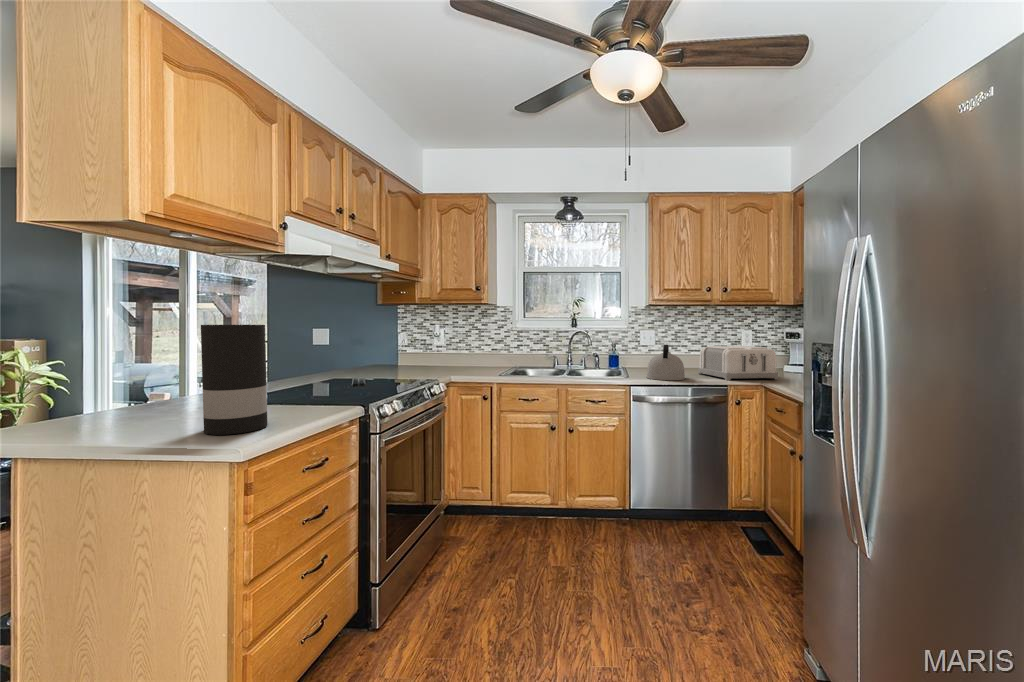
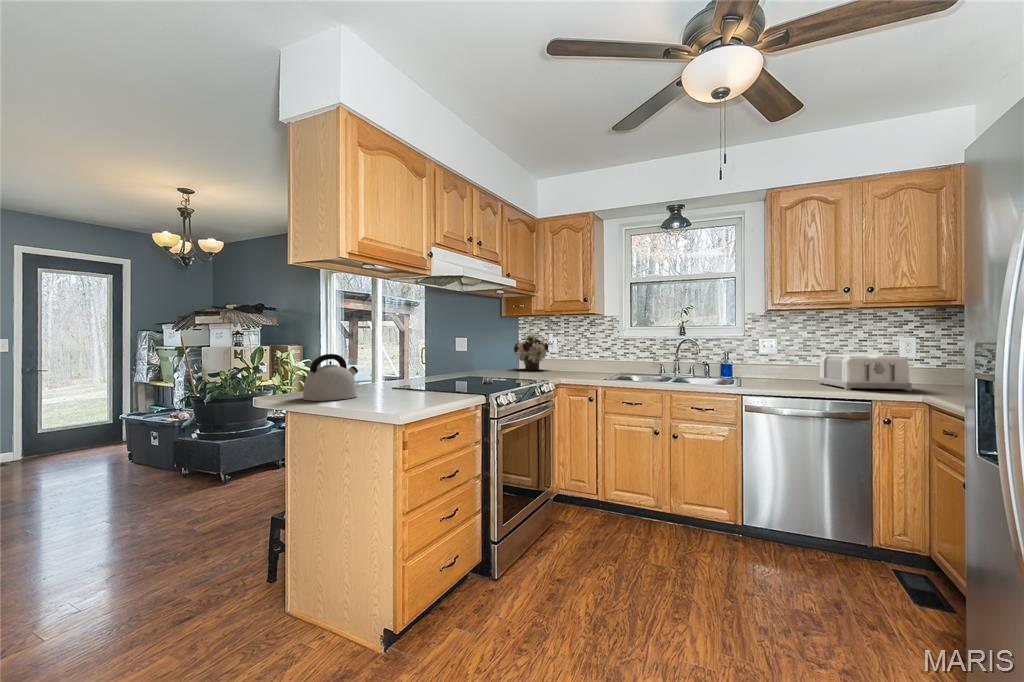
vase: present [201,325,267,435] -> none [382,330,422,406]
flower arrangement: none [395,325,436,364] -> present [514,334,549,370]
kettle: present [647,345,685,380] -> present [302,354,358,401]

